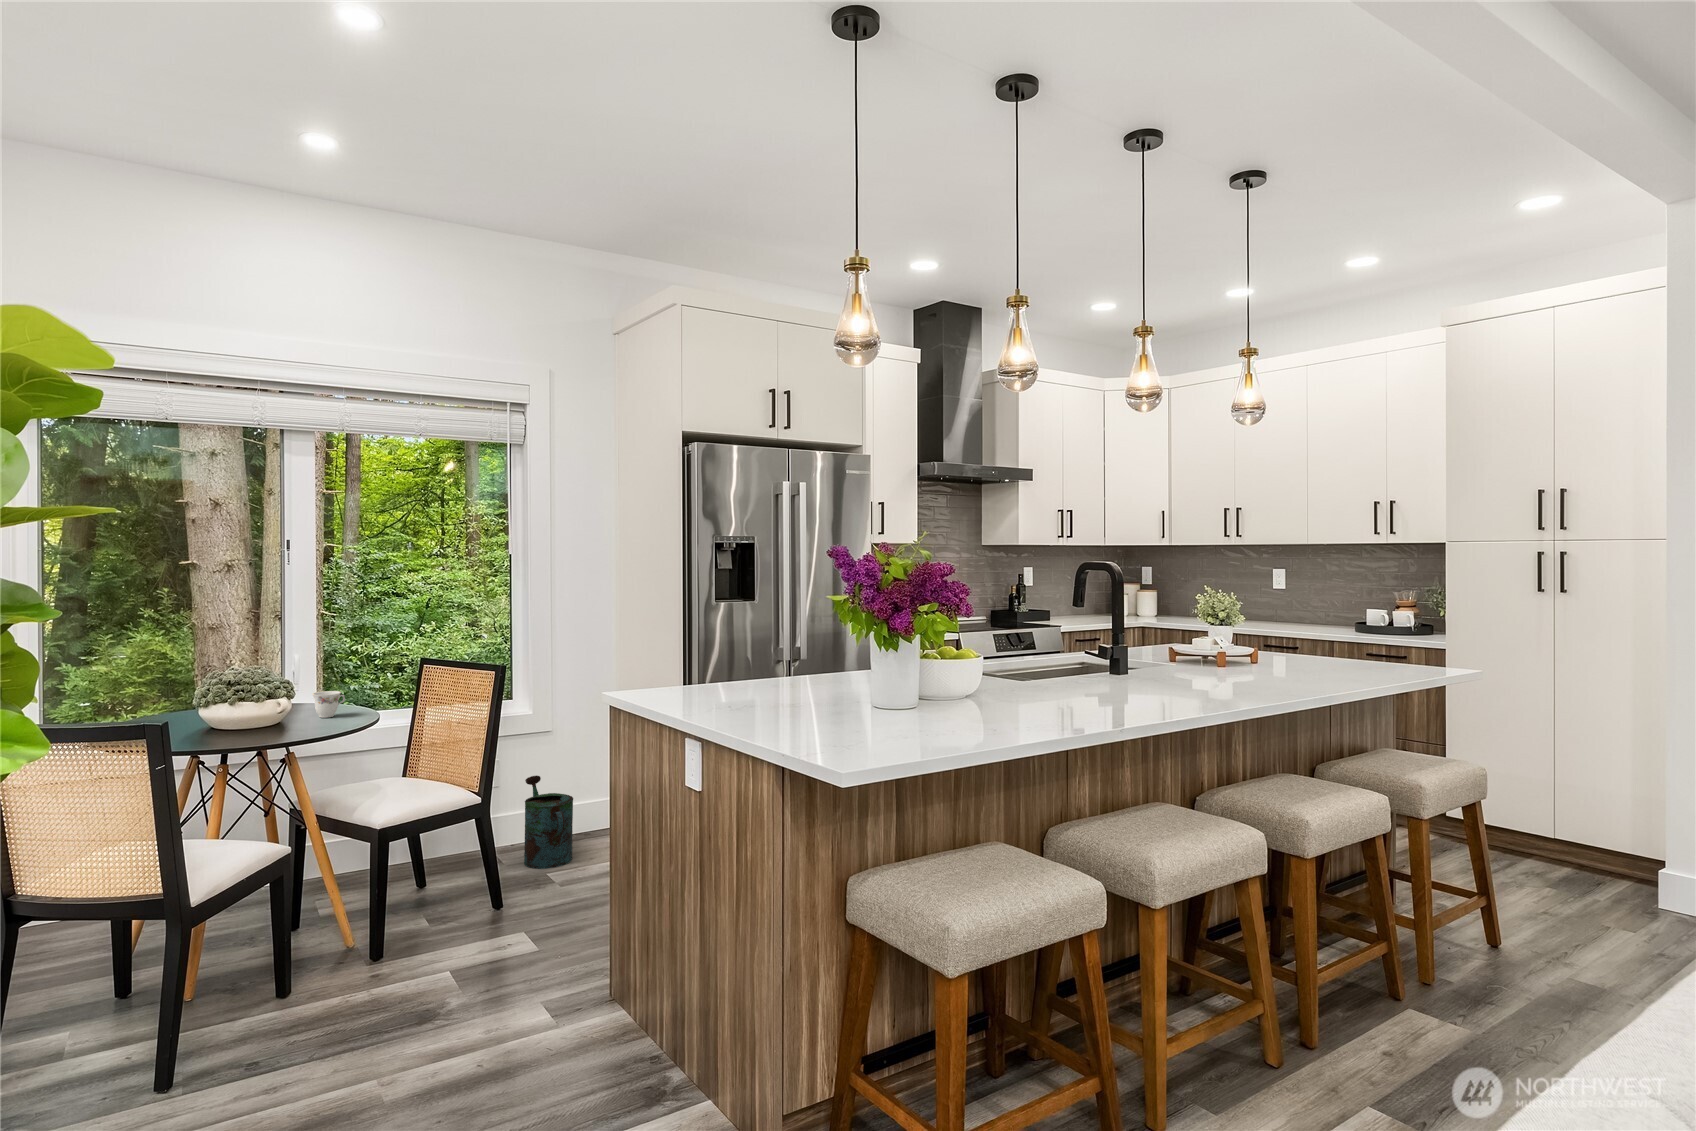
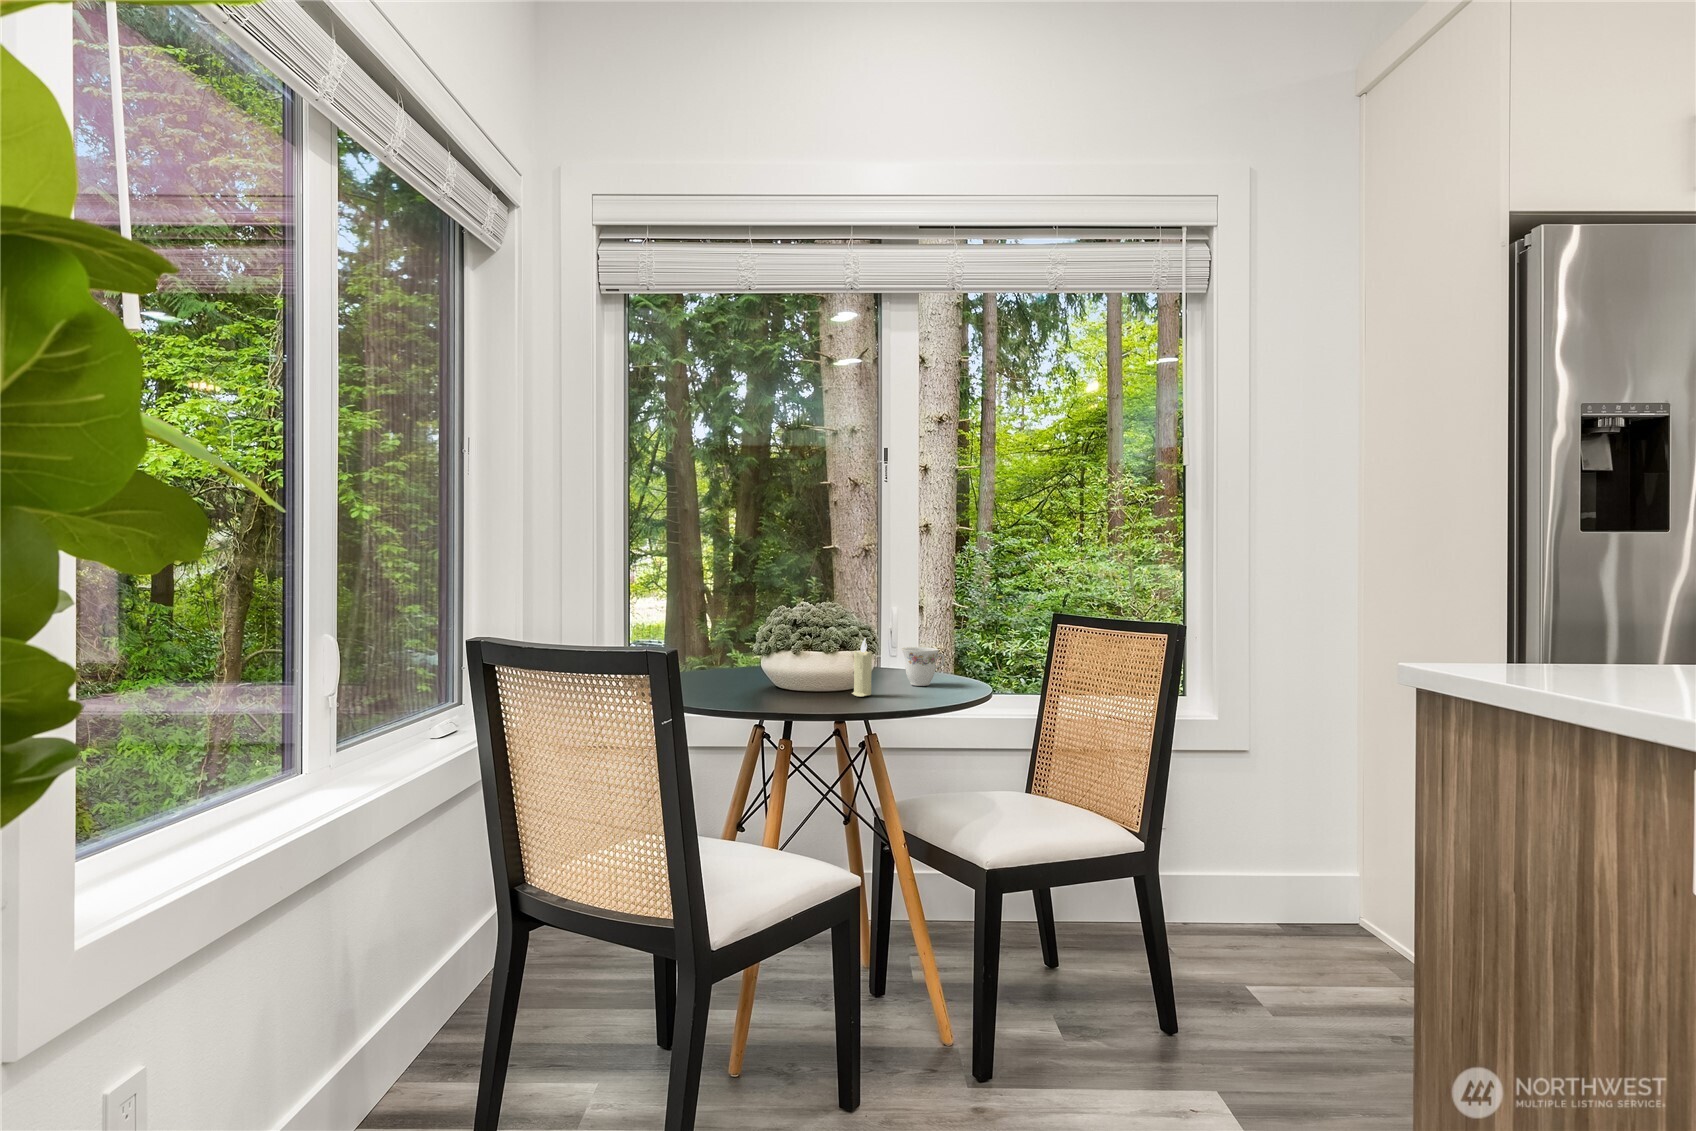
candle: none [276,691,292,731] -> present [852,638,872,696]
watering can: present [524,776,573,869] -> none [1204,819,1291,982]

